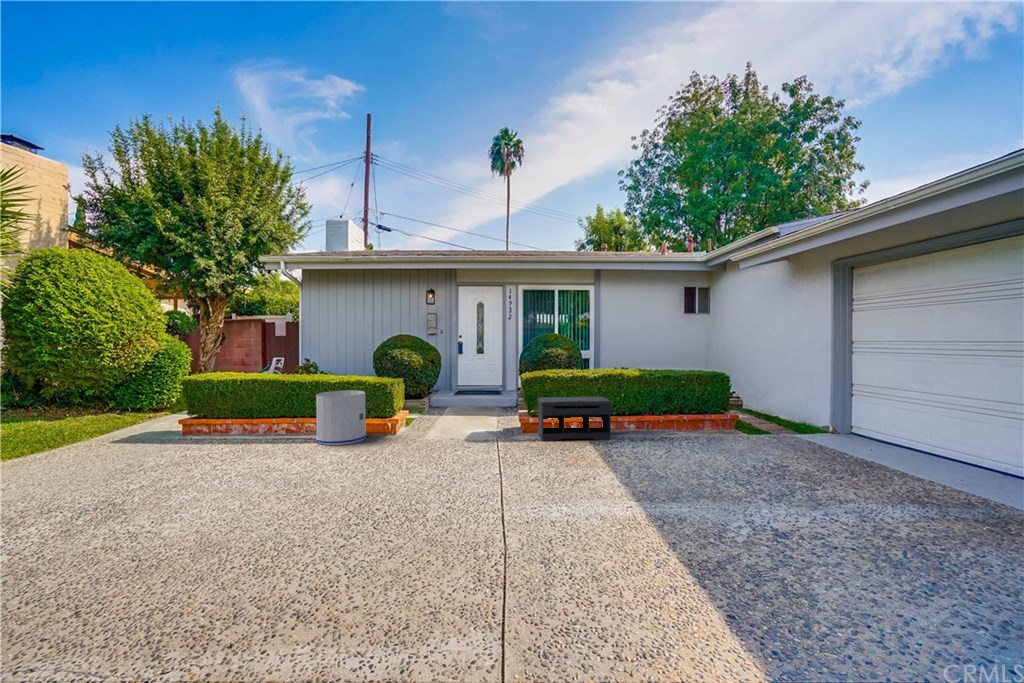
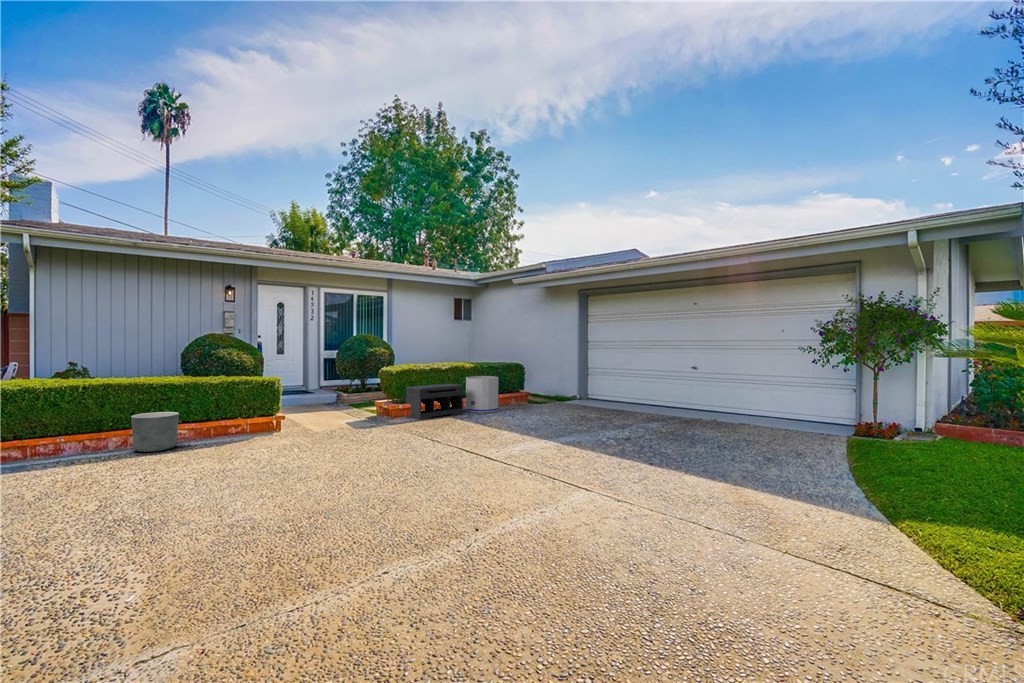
trash can: present [316,390,367,445] -> present [466,376,499,412]
planter: none [264,406,301,441] -> present [131,412,179,452]

